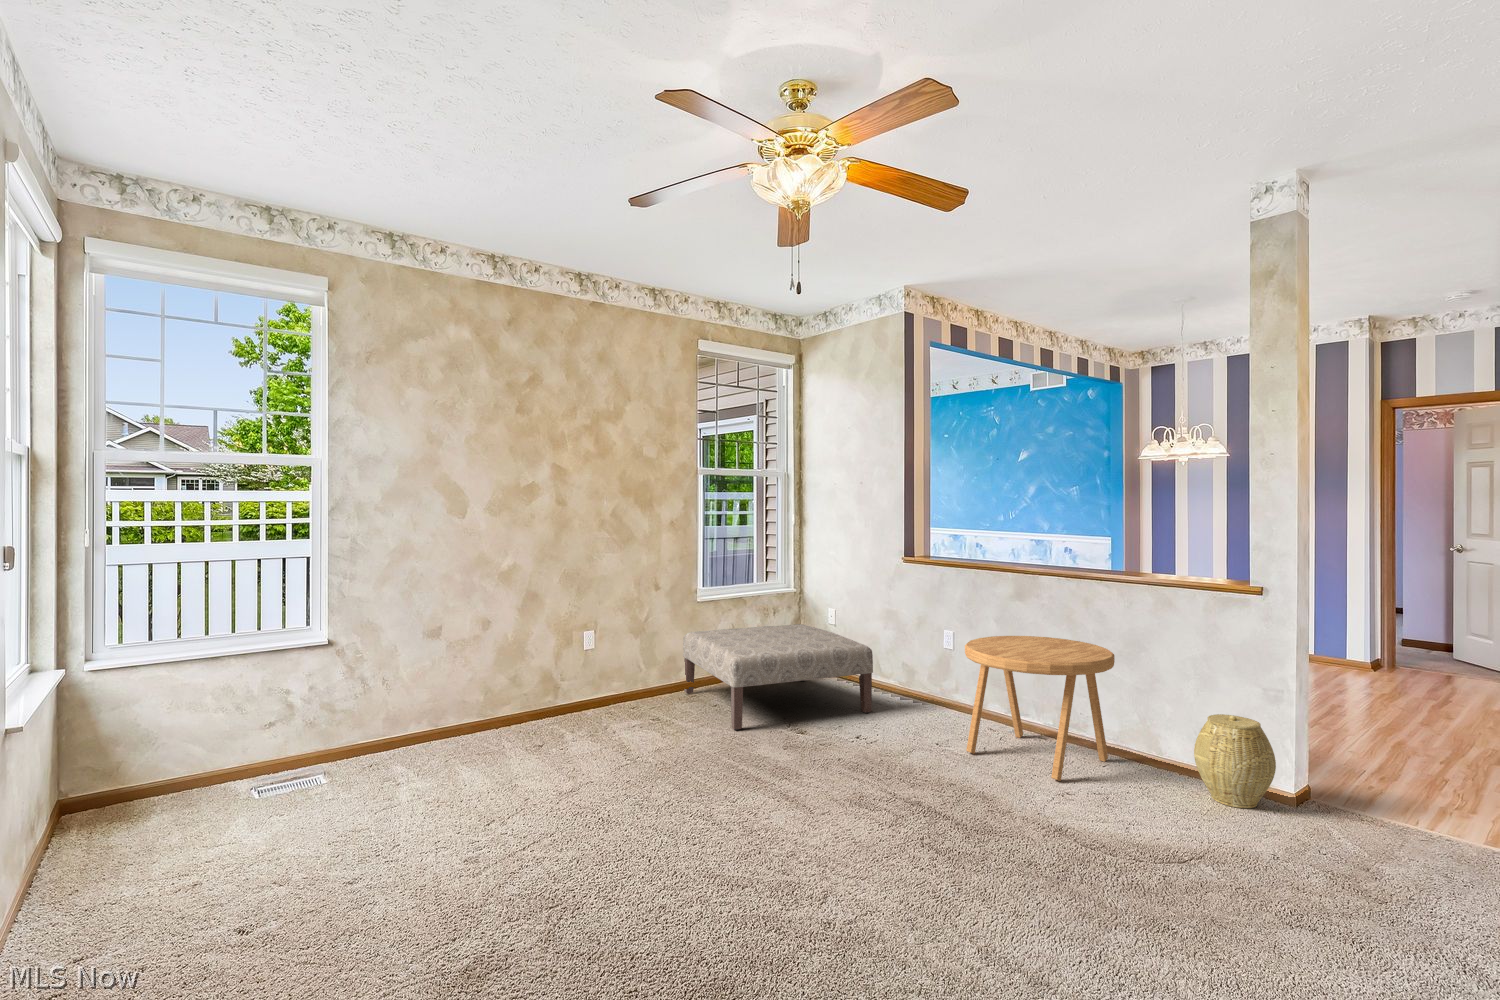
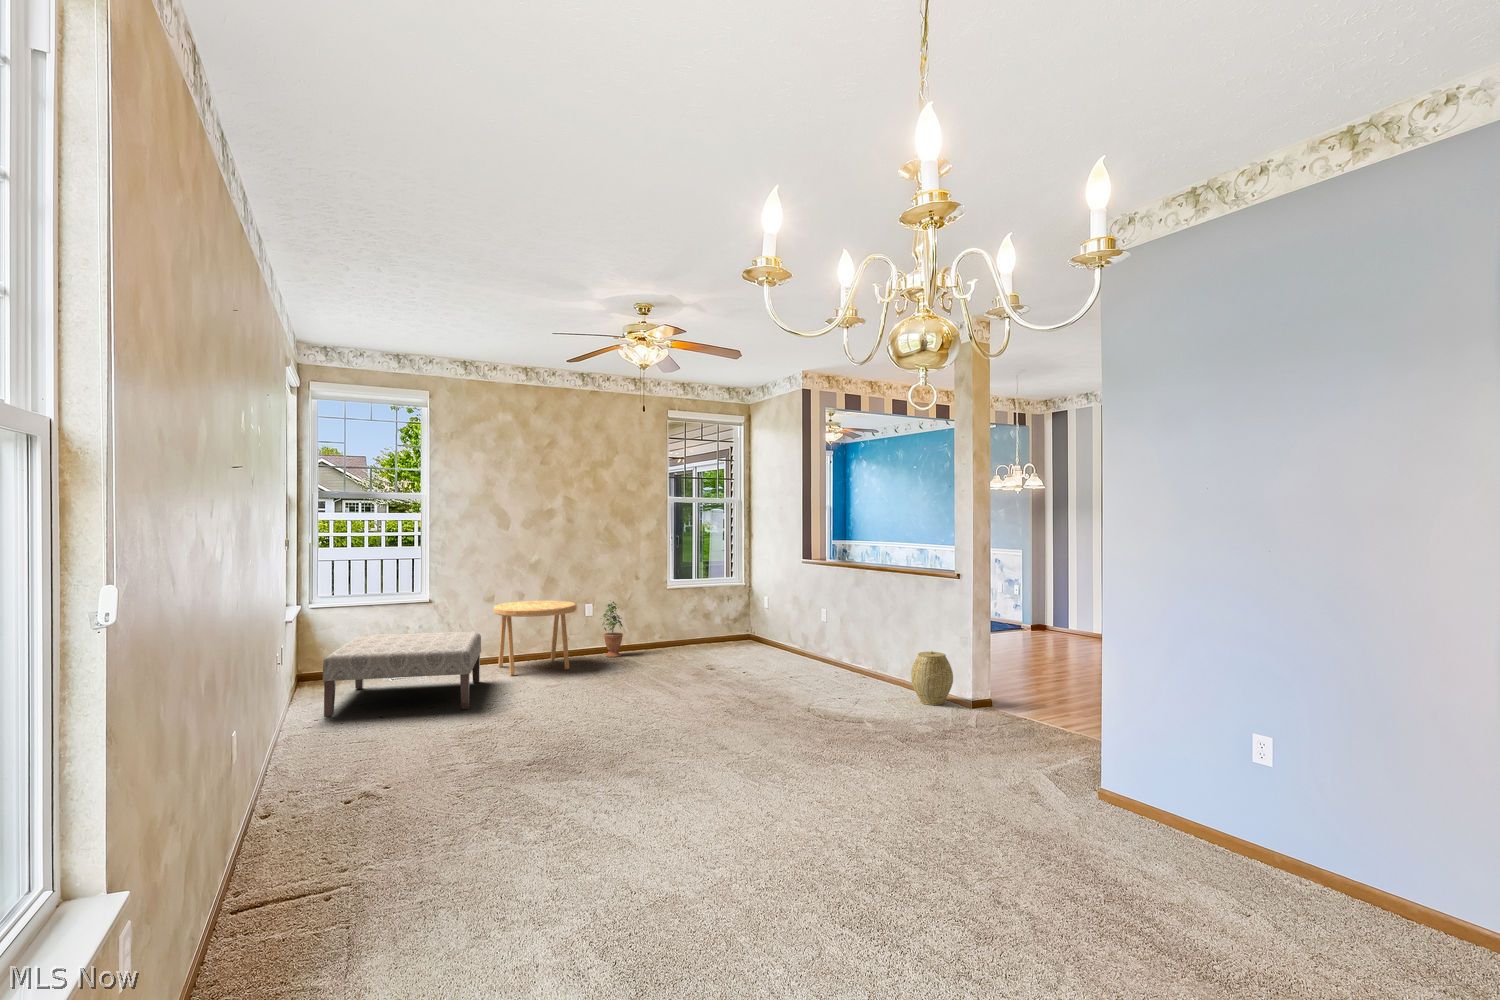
potted plant: none [608,624,643,713] -> present [602,601,623,657]
ottoman: present [683,624,873,730] -> present [323,631,481,718]
side table: present [965,636,1115,781] -> present [494,601,577,675]

